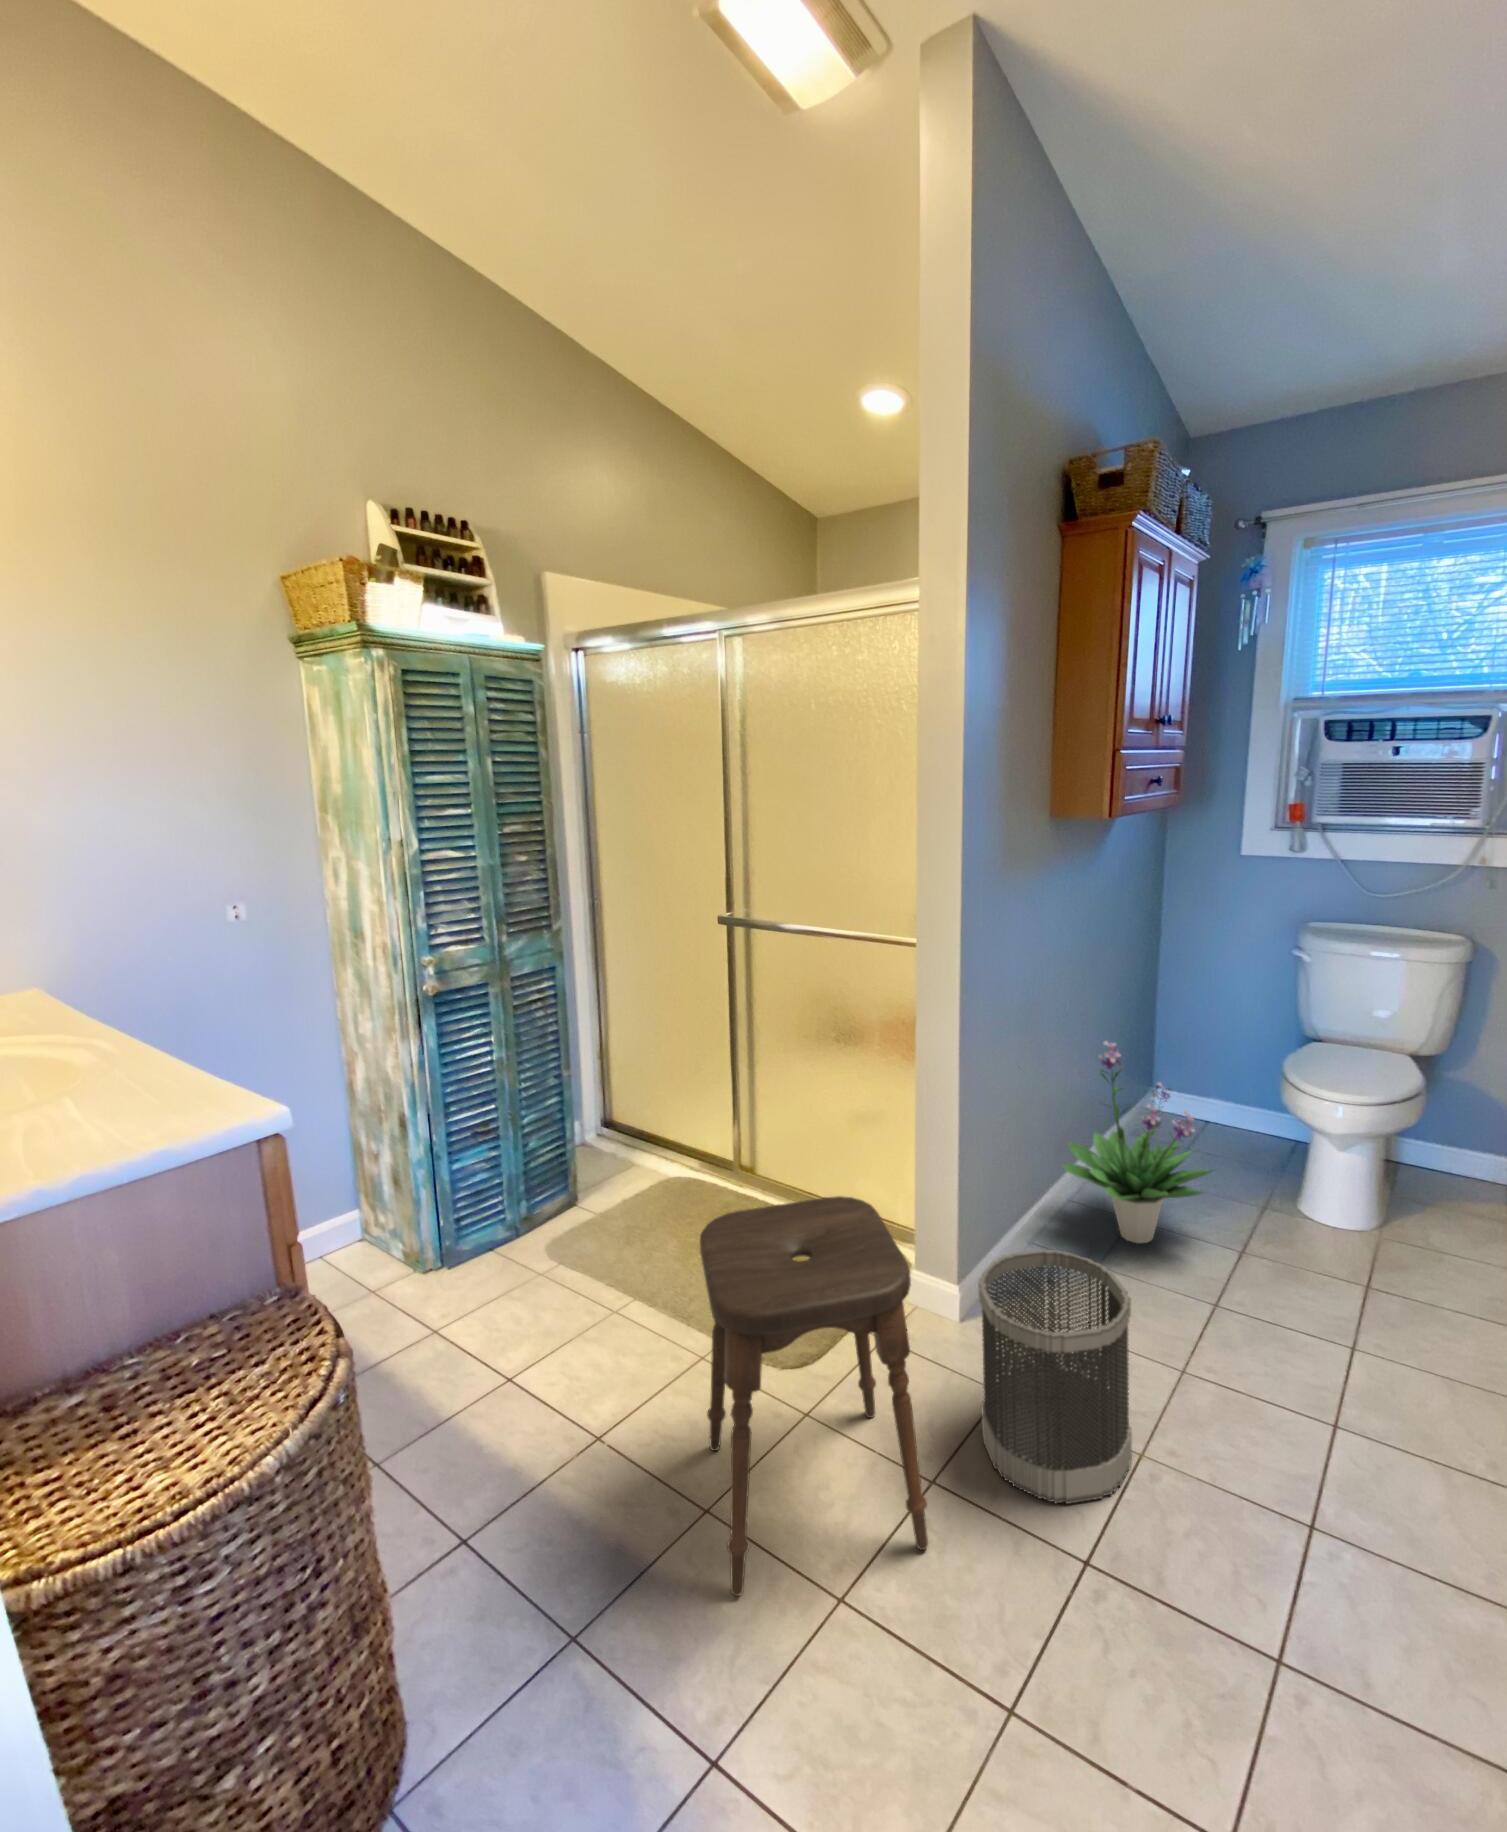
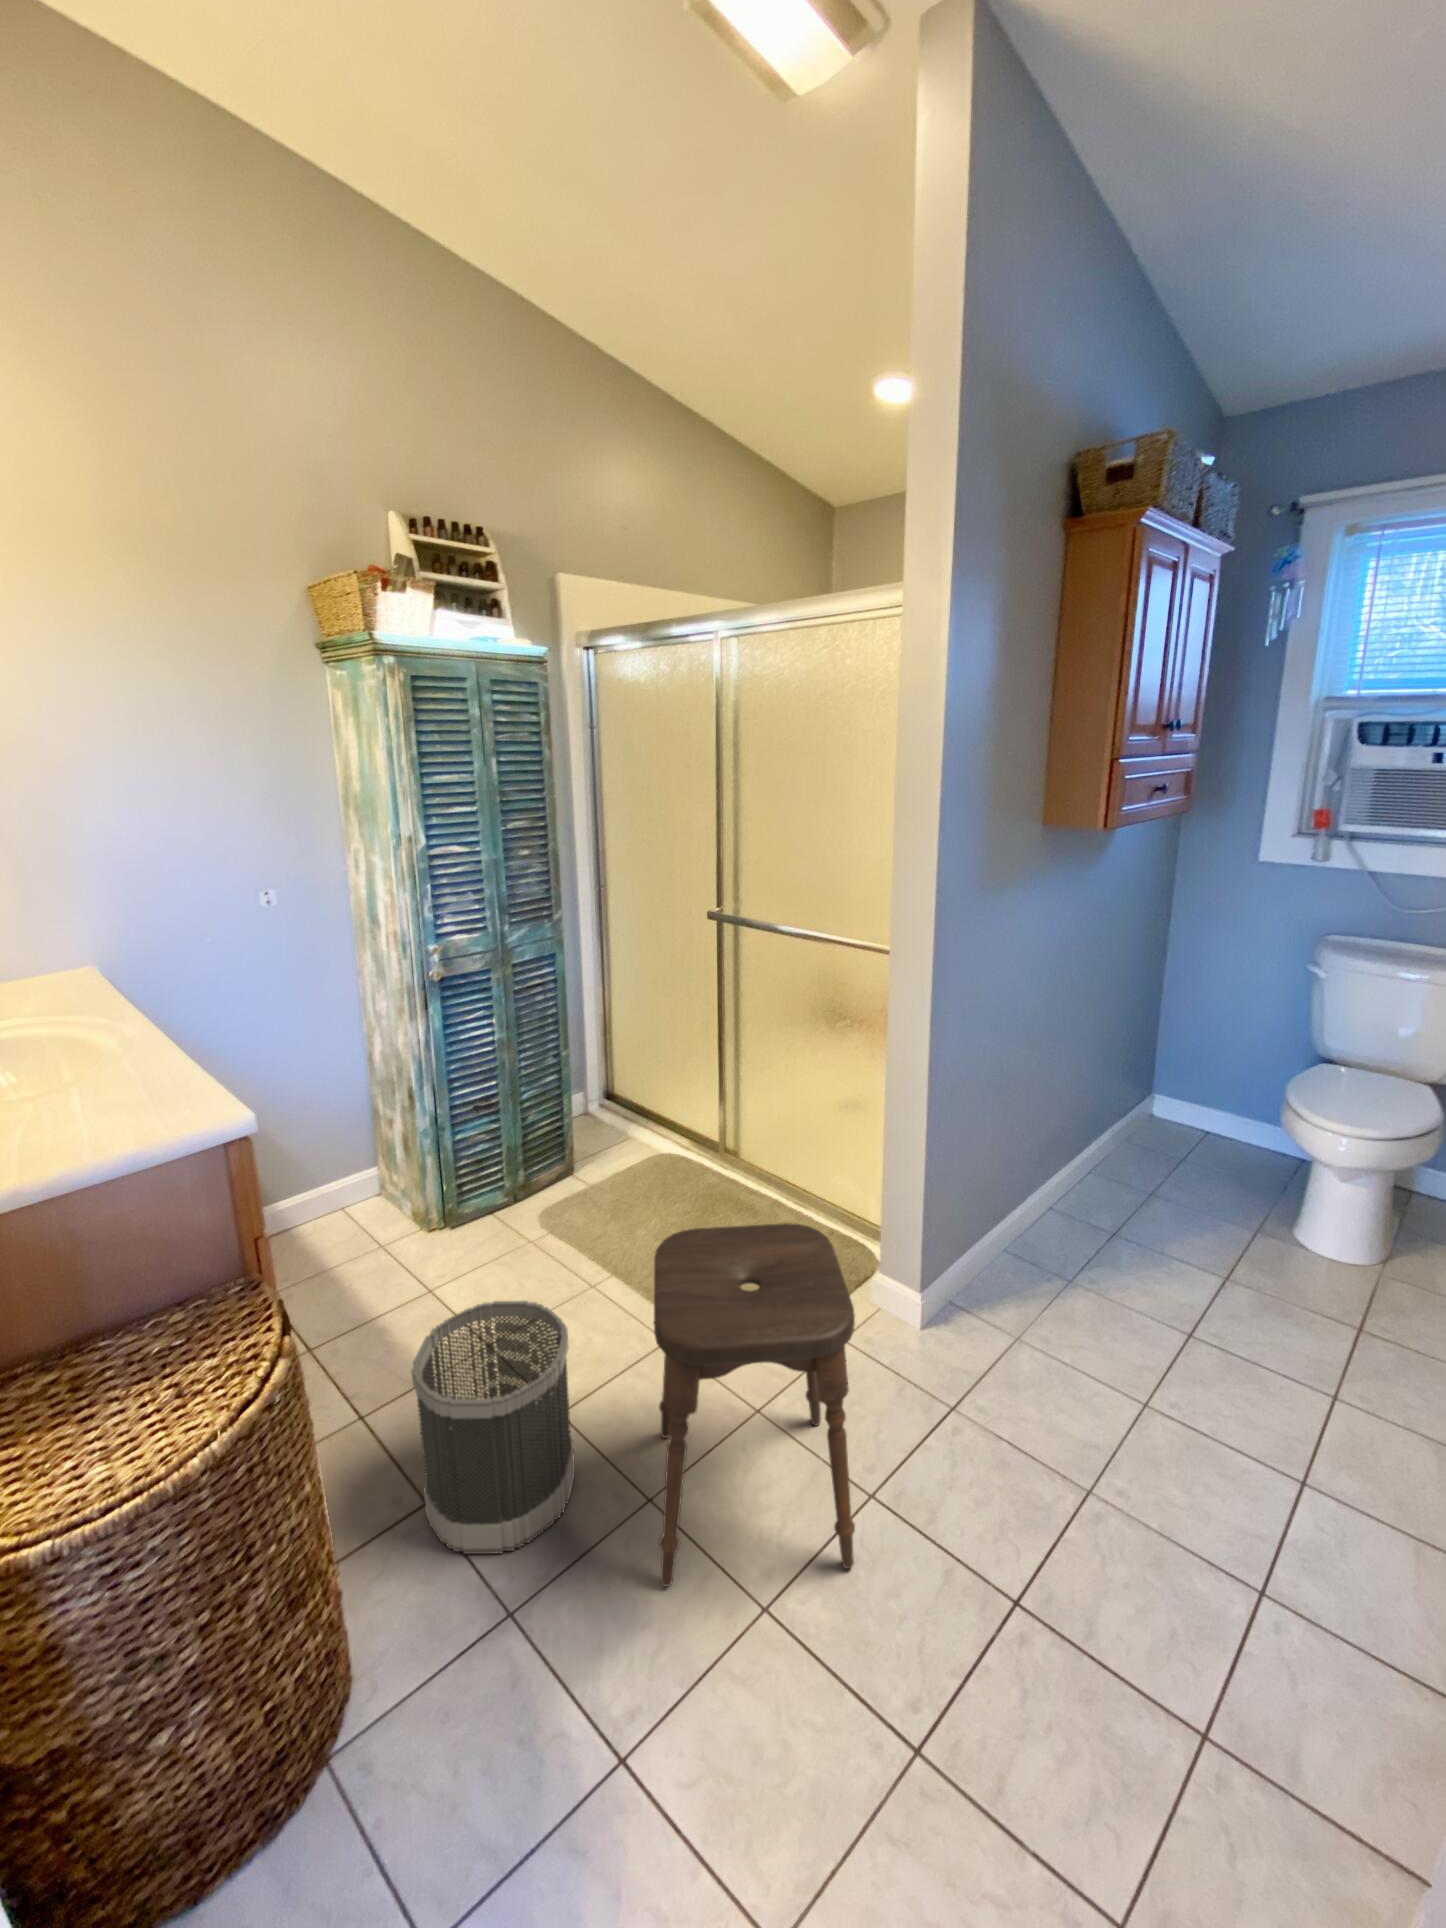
potted plant: present [1062,1041,1214,1243] -> none [1035,1080,1201,1280]
wastebasket: present [978,1250,1132,1504] -> present [412,1301,575,1554]

